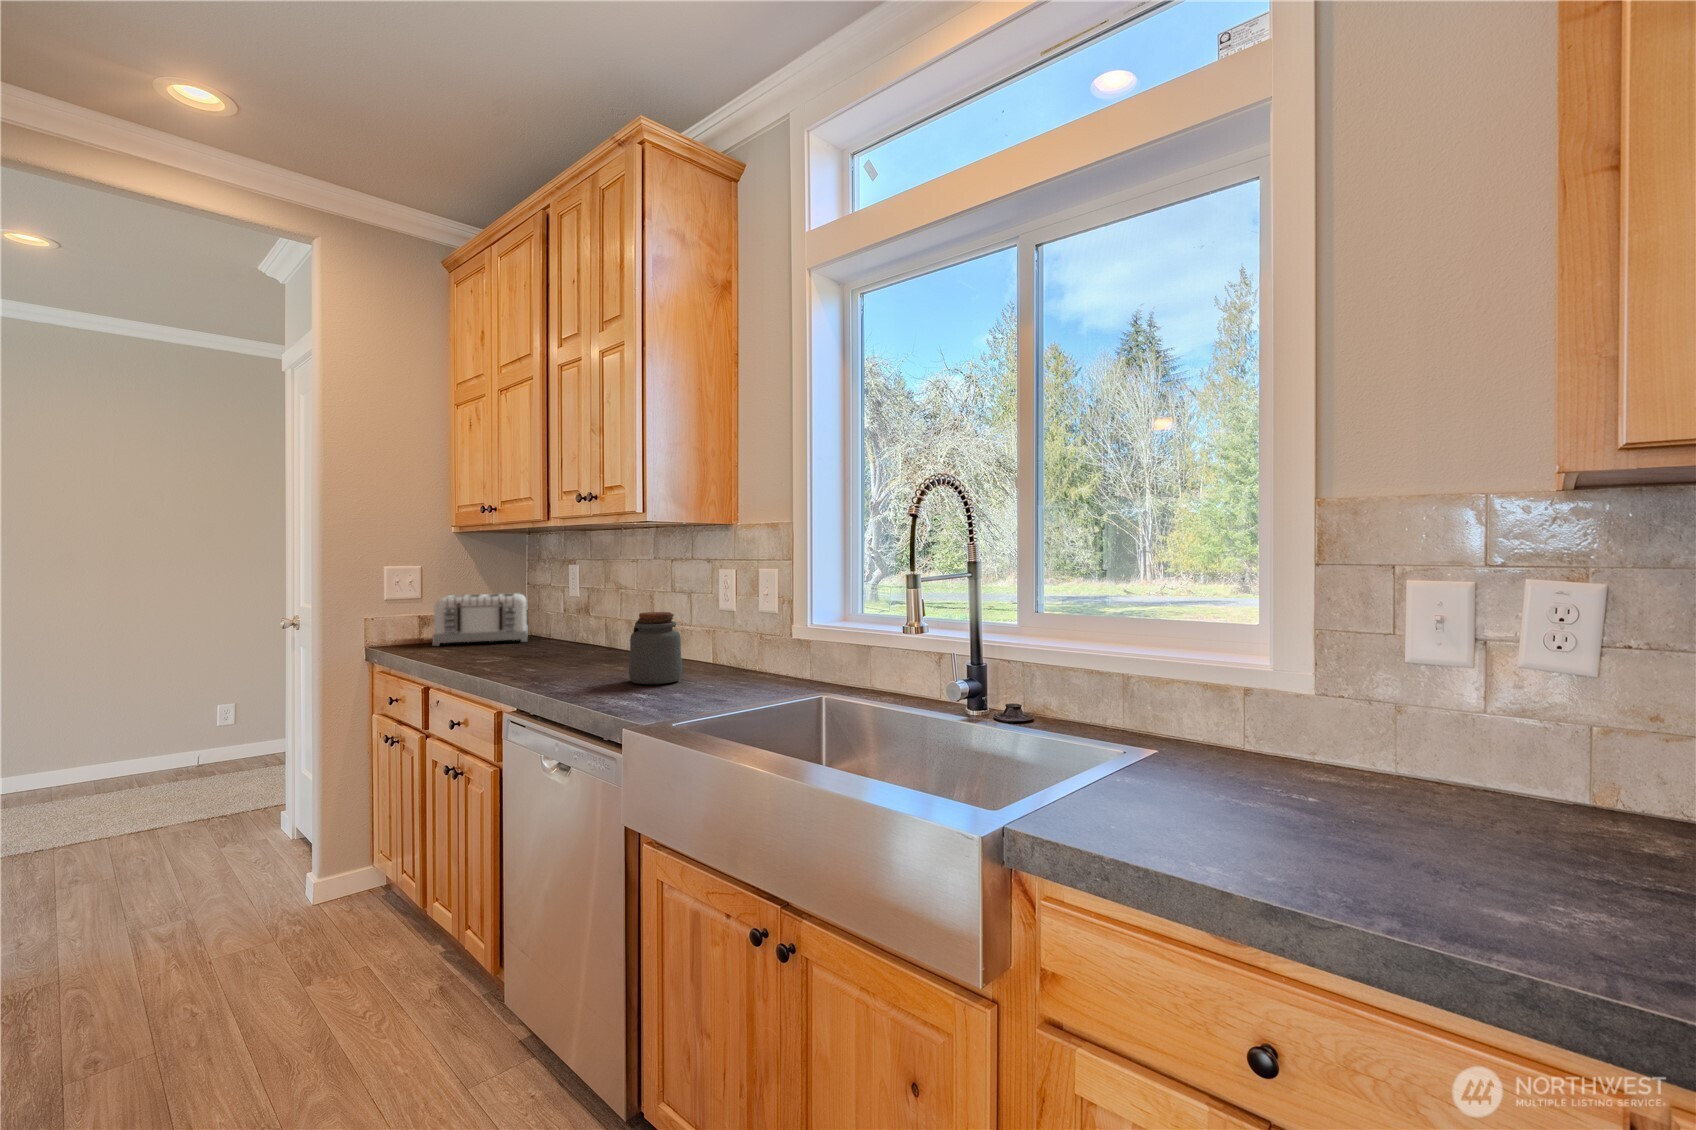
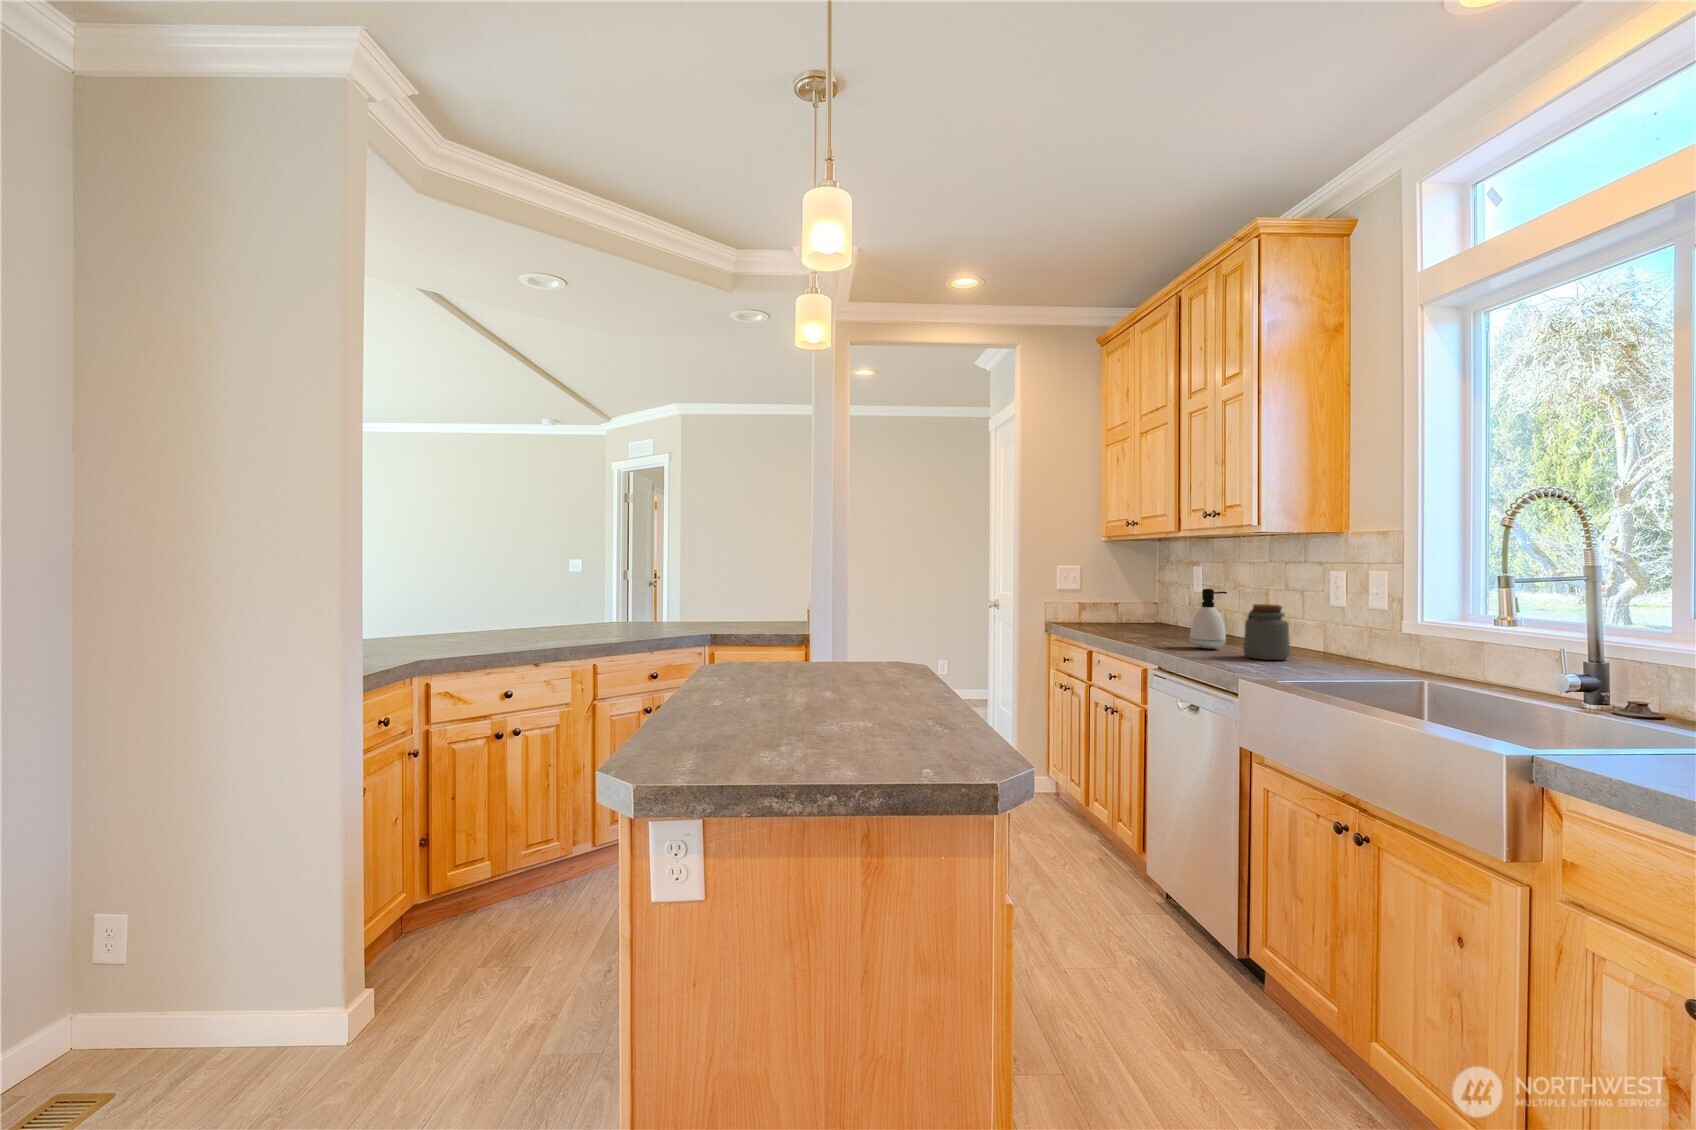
toaster: present [432,593,528,646] -> none [1090,589,1157,627]
soap dispenser: none [562,594,609,673] -> present [1190,589,1227,649]

